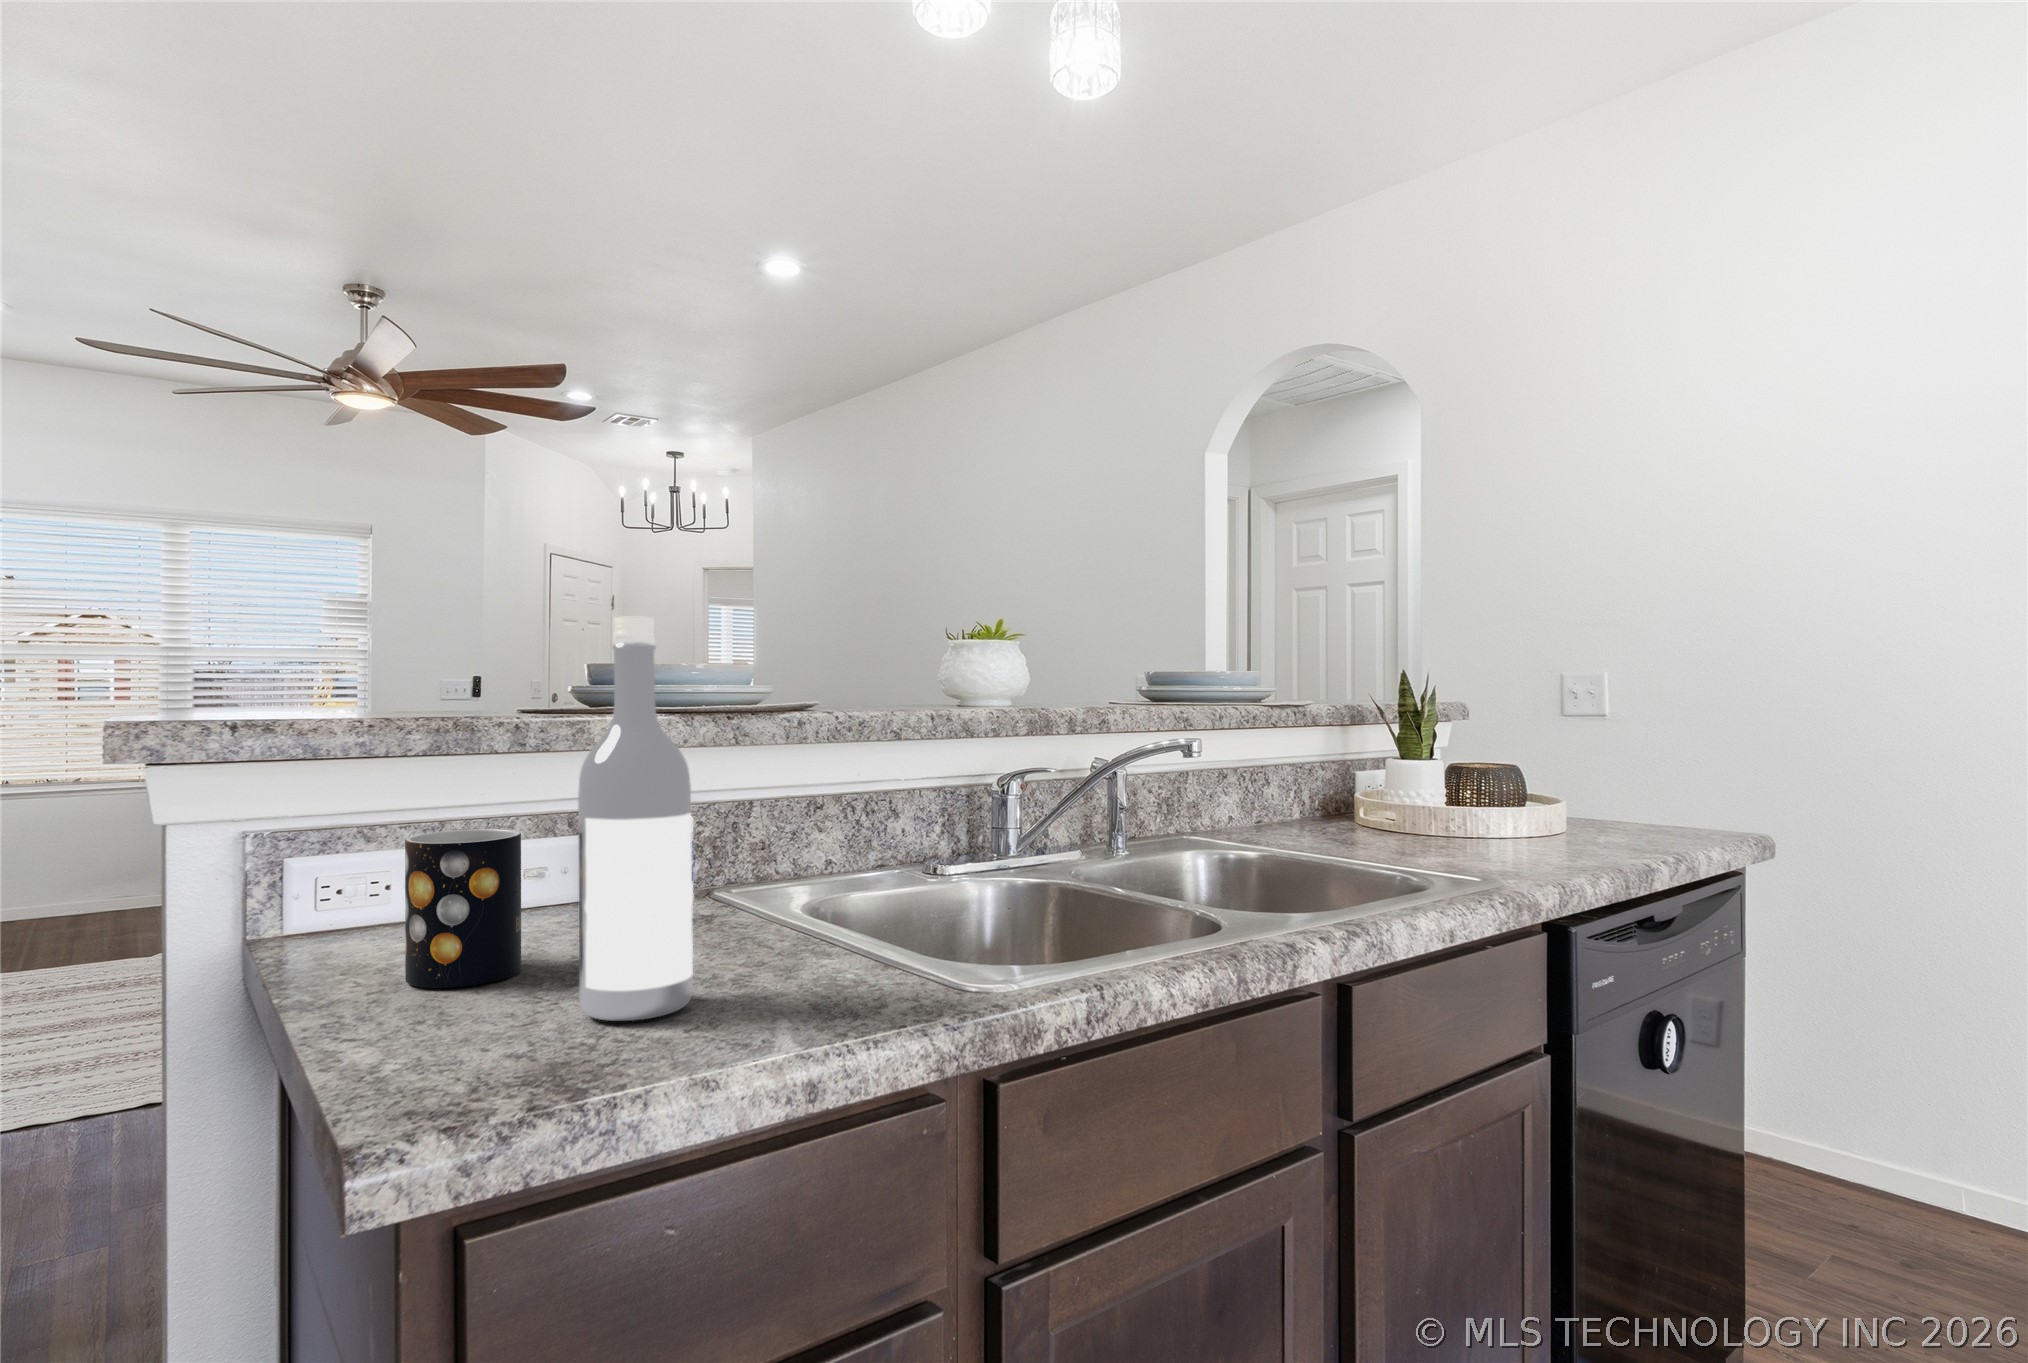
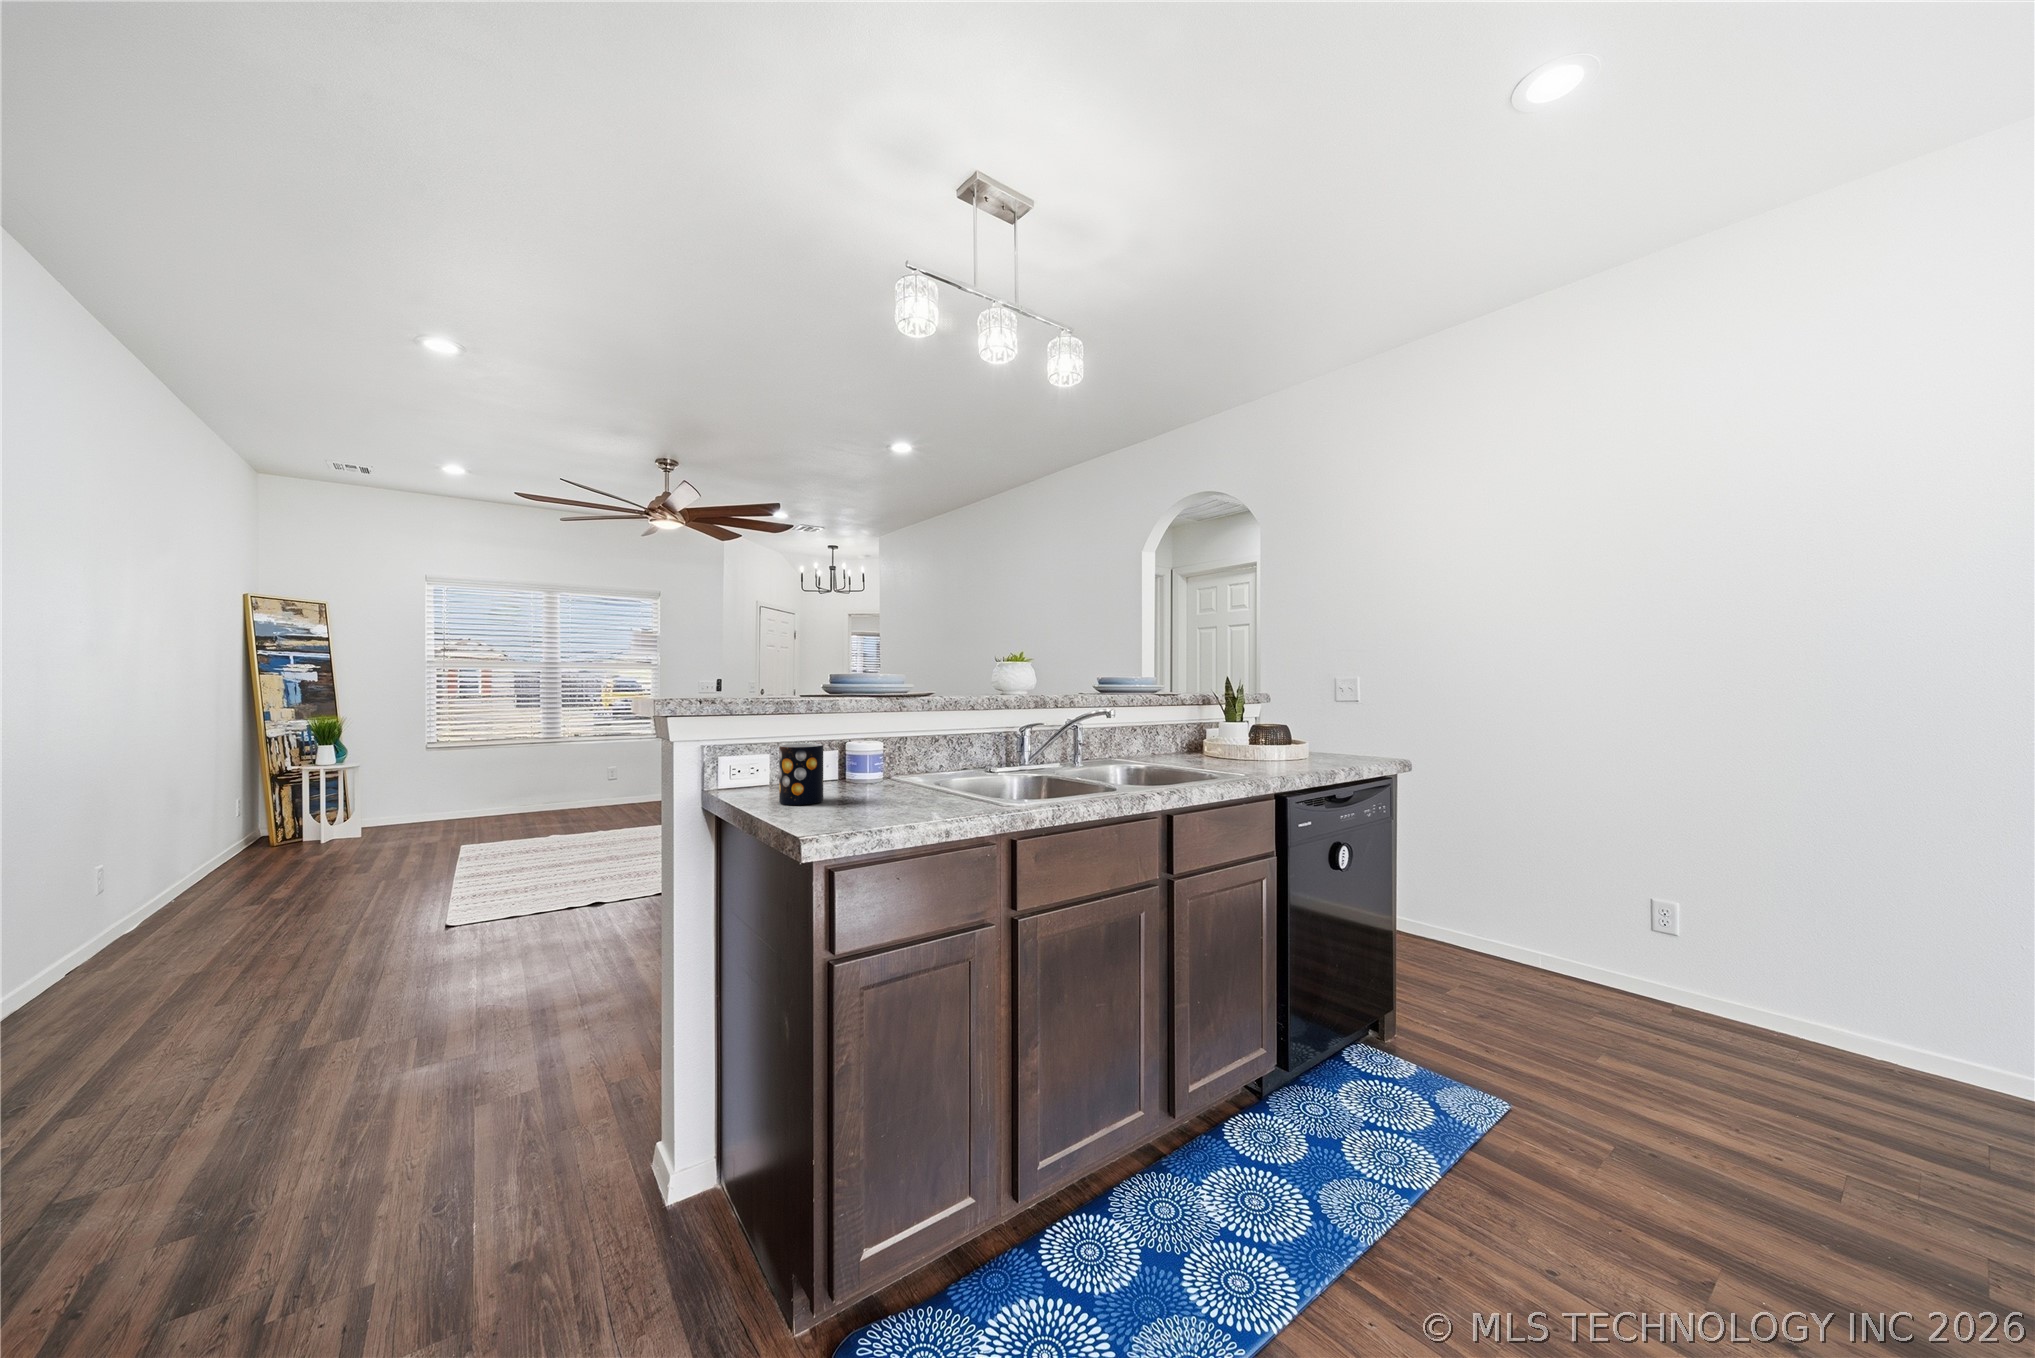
wine bottle: present [578,616,694,1021] -> none [855,658,898,813]

